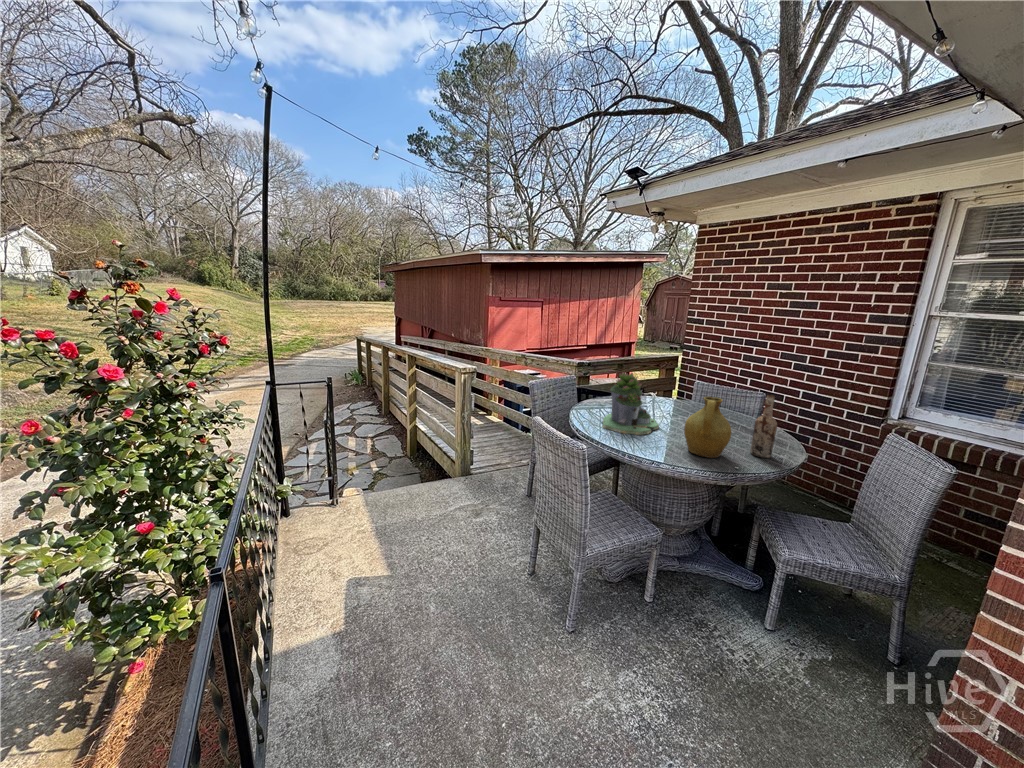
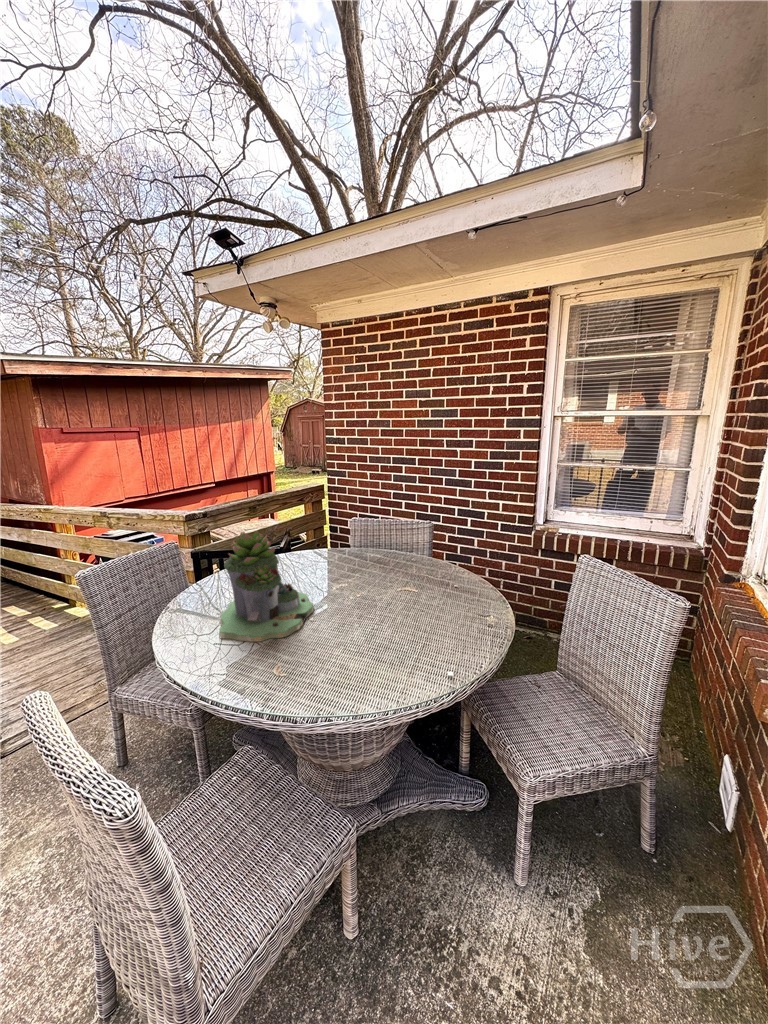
wine bottle: present [750,395,777,458] -> none [447,536,477,630]
pitcher: present [684,397,731,458] -> none [355,556,425,660]

